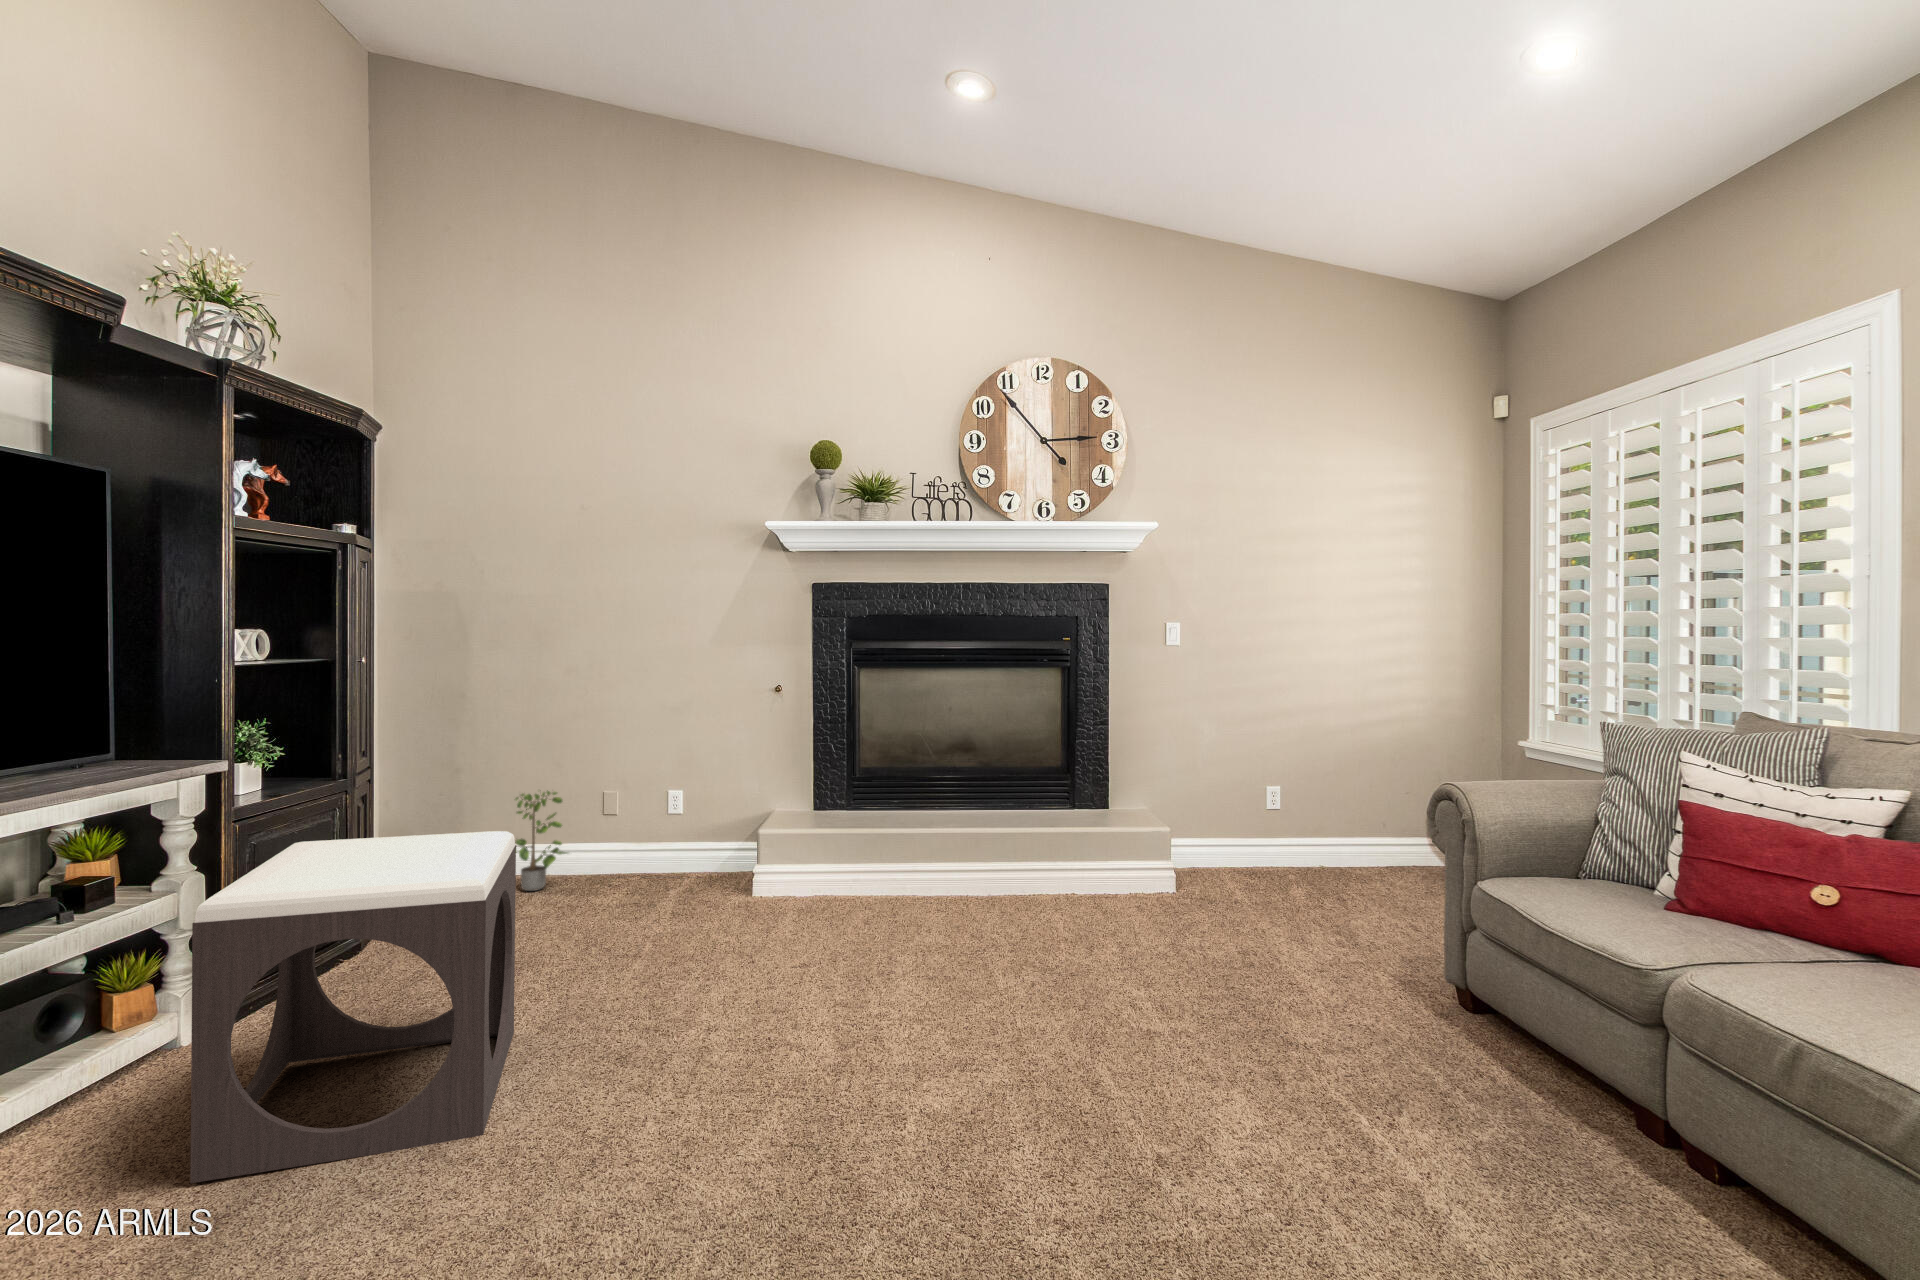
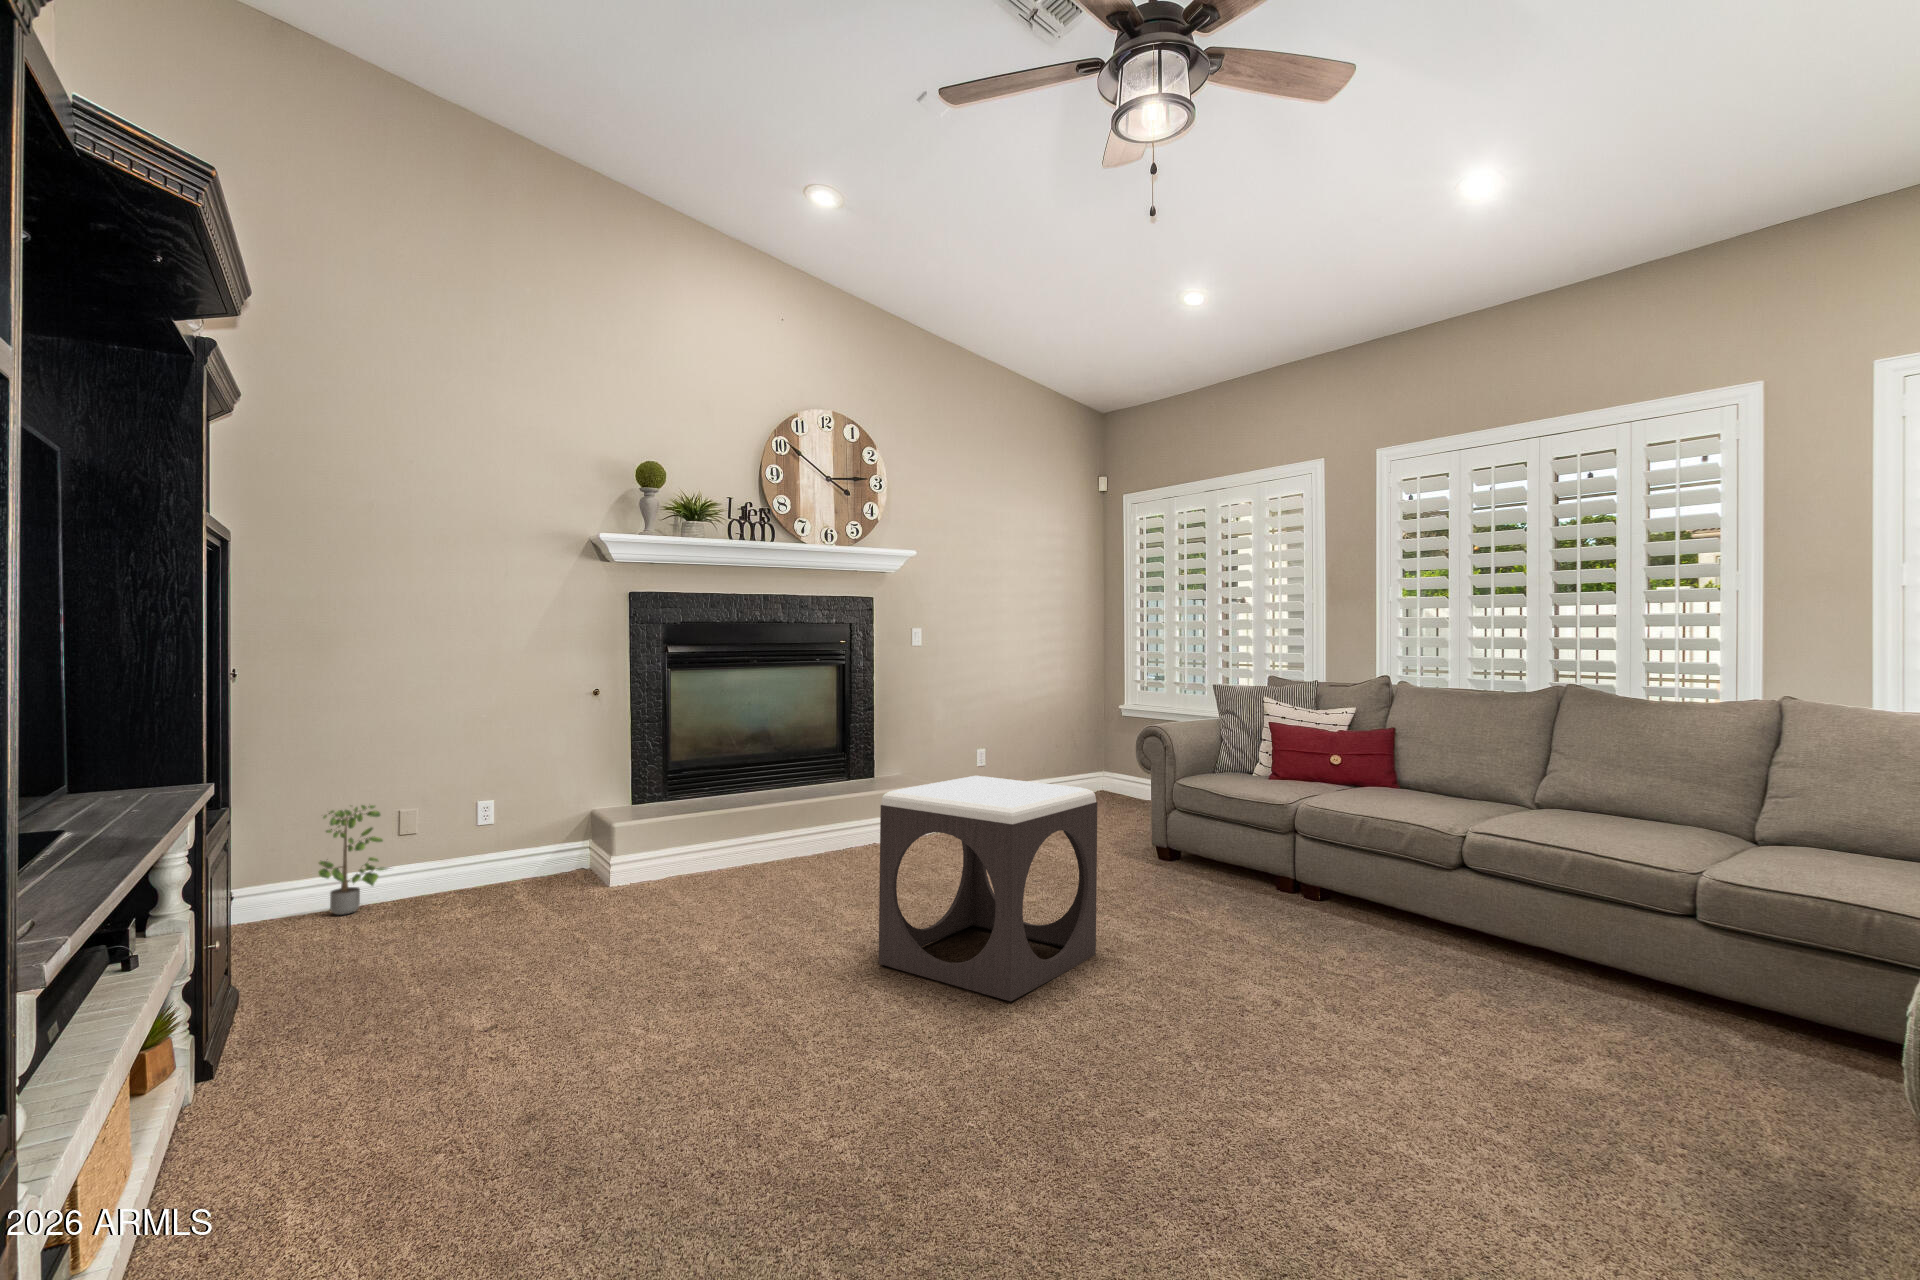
footstool: present [190,831,516,1183] -> present [879,776,1097,1001]

